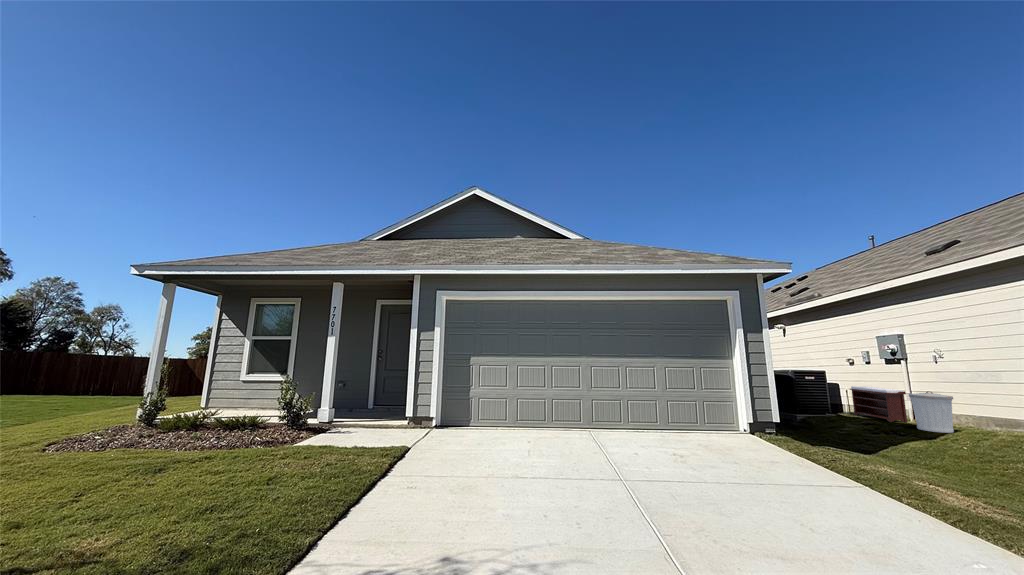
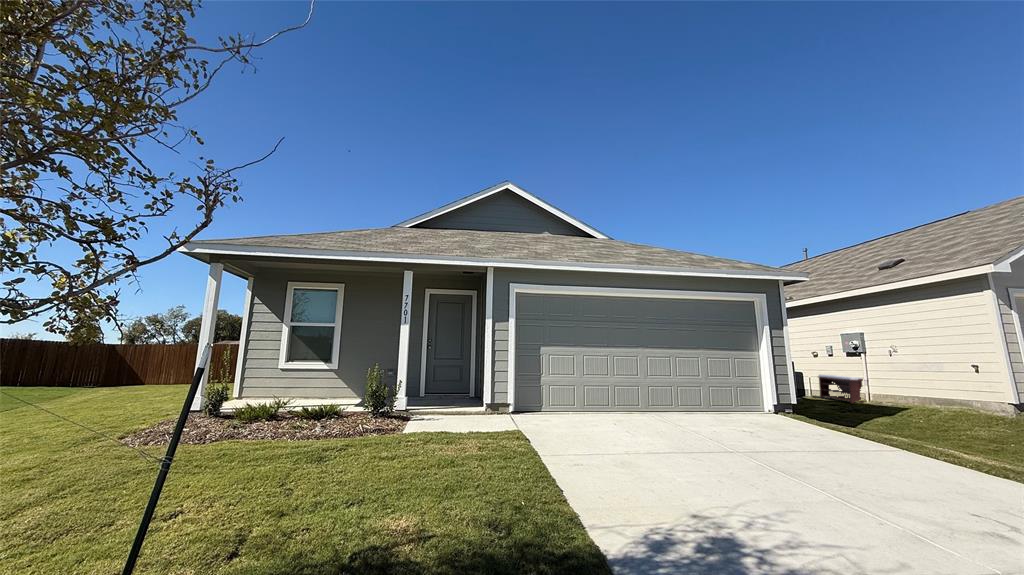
trash can: present [909,391,954,433] -> none [870,378,904,411]

